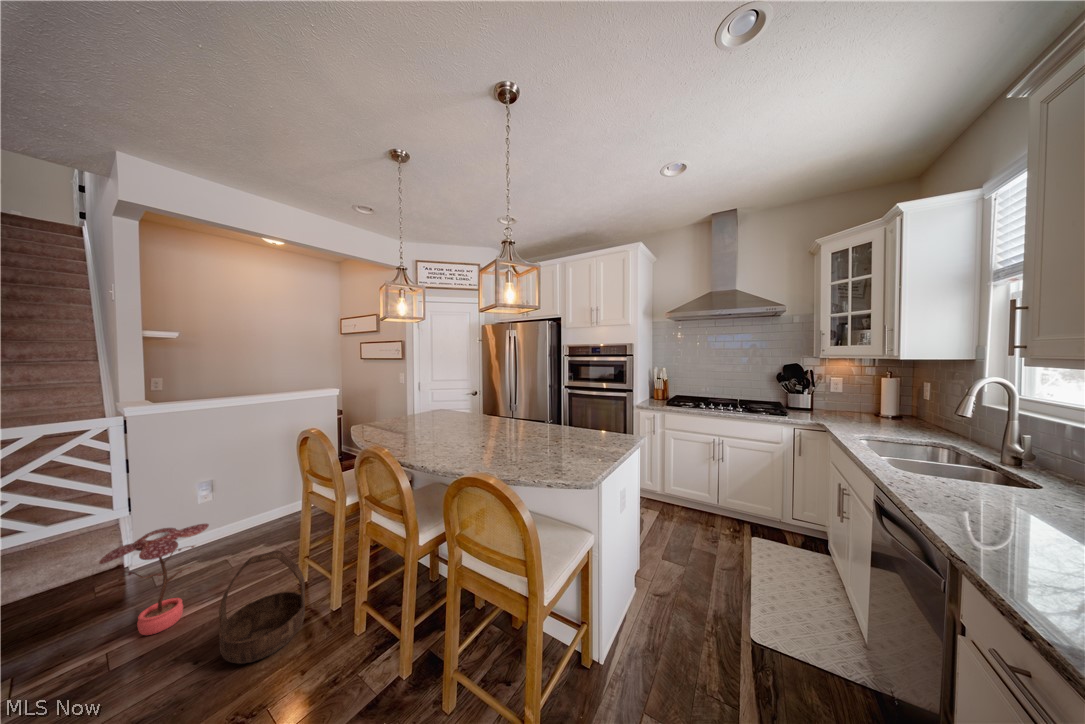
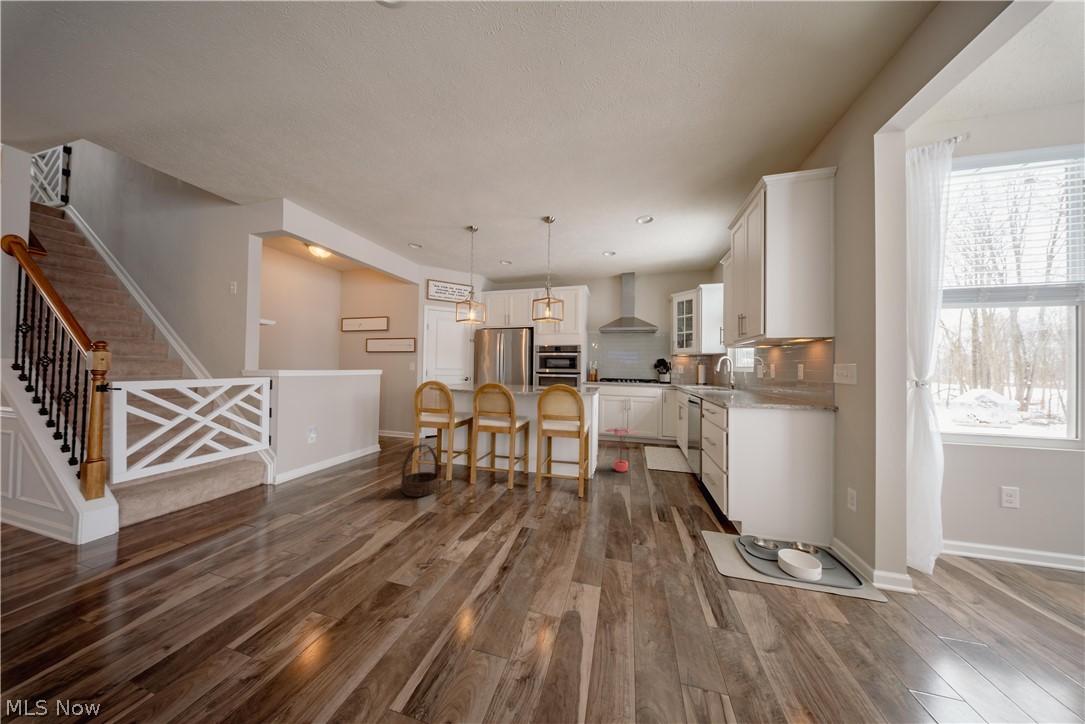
potted plant: present [99,524,209,635] -> present [605,428,637,472]

